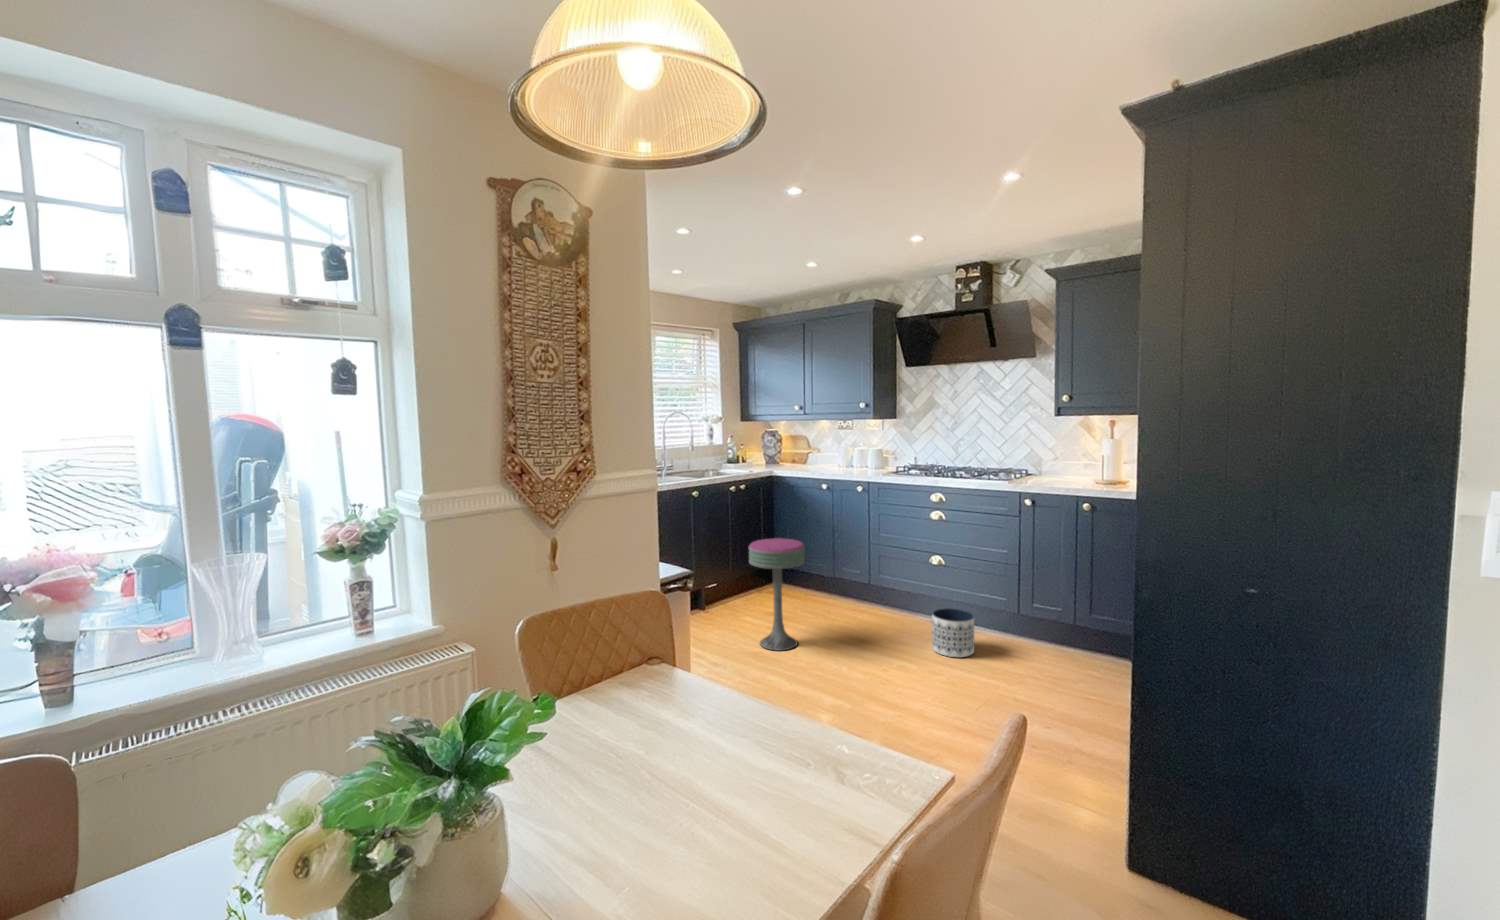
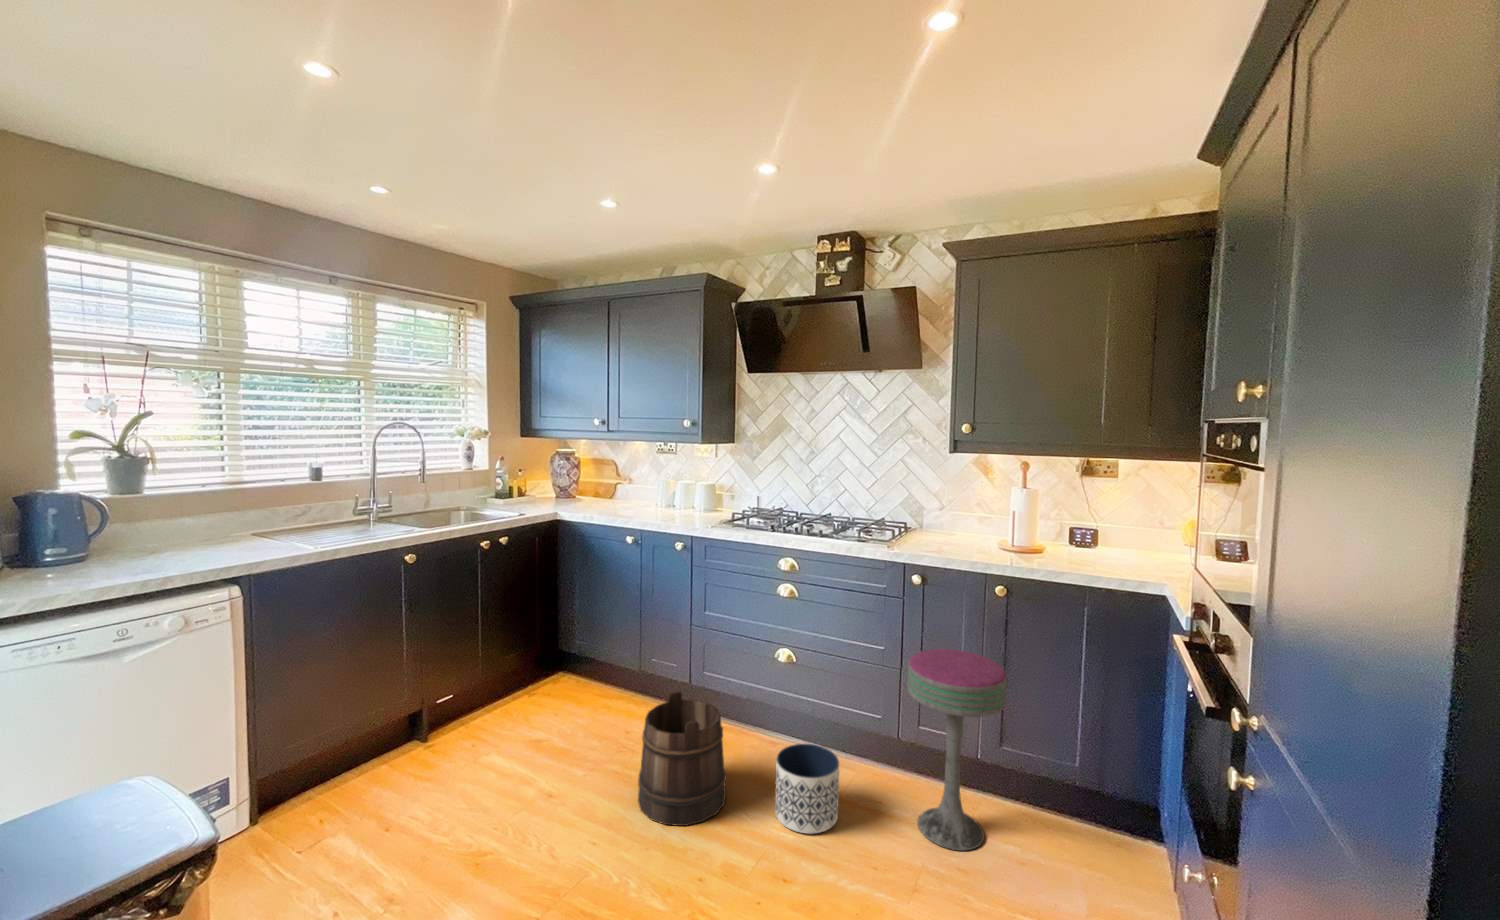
bar stool: present [749,538,805,651] -> present [907,649,1007,851]
bucket: none [843,575,899,649] -> present [638,691,726,826]

